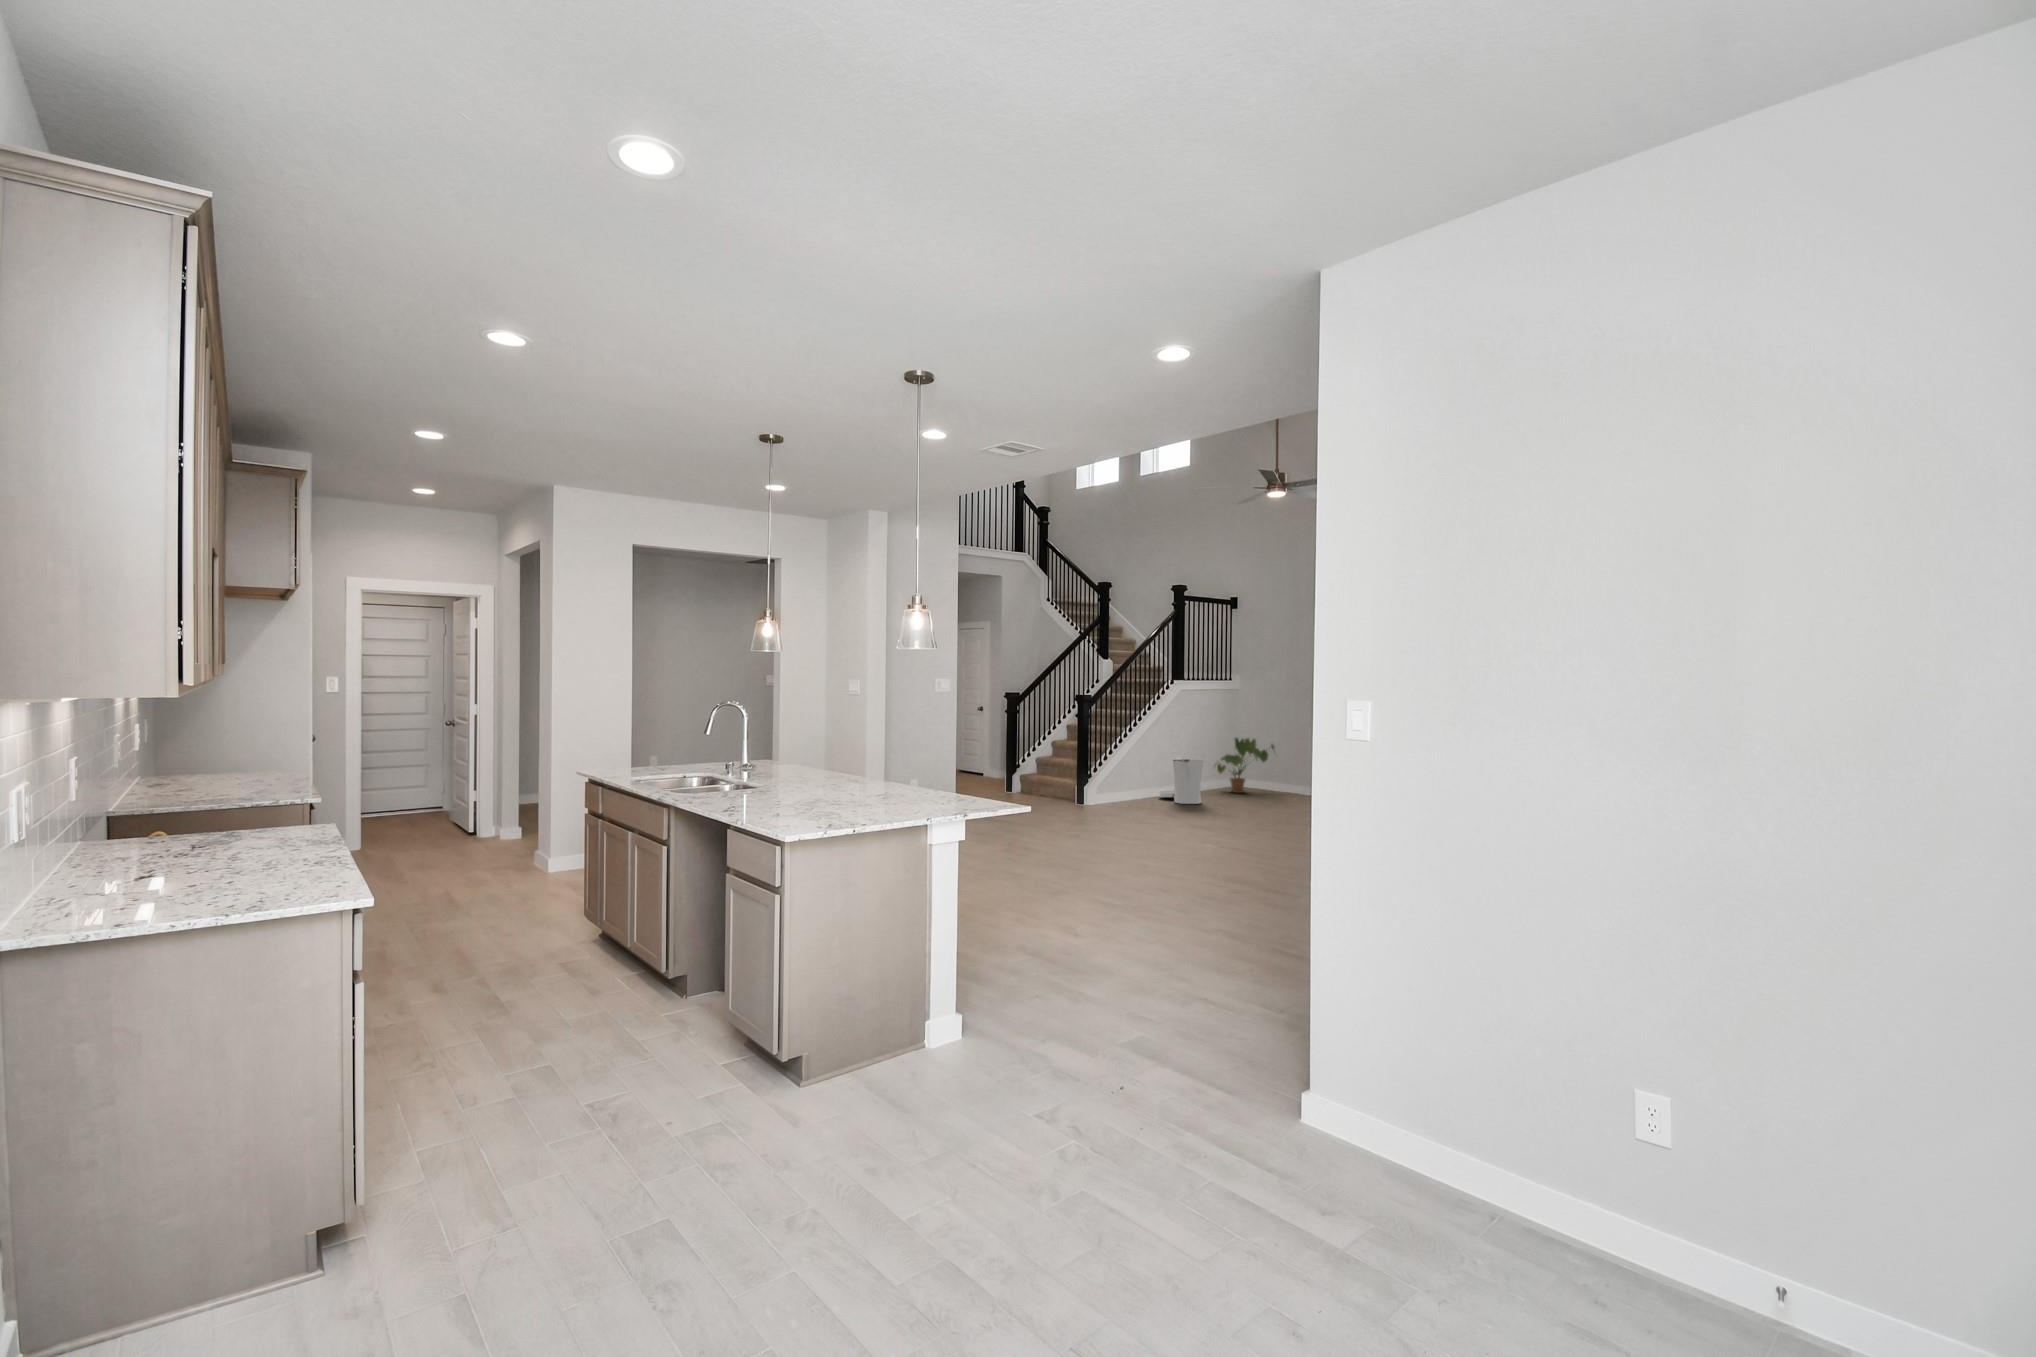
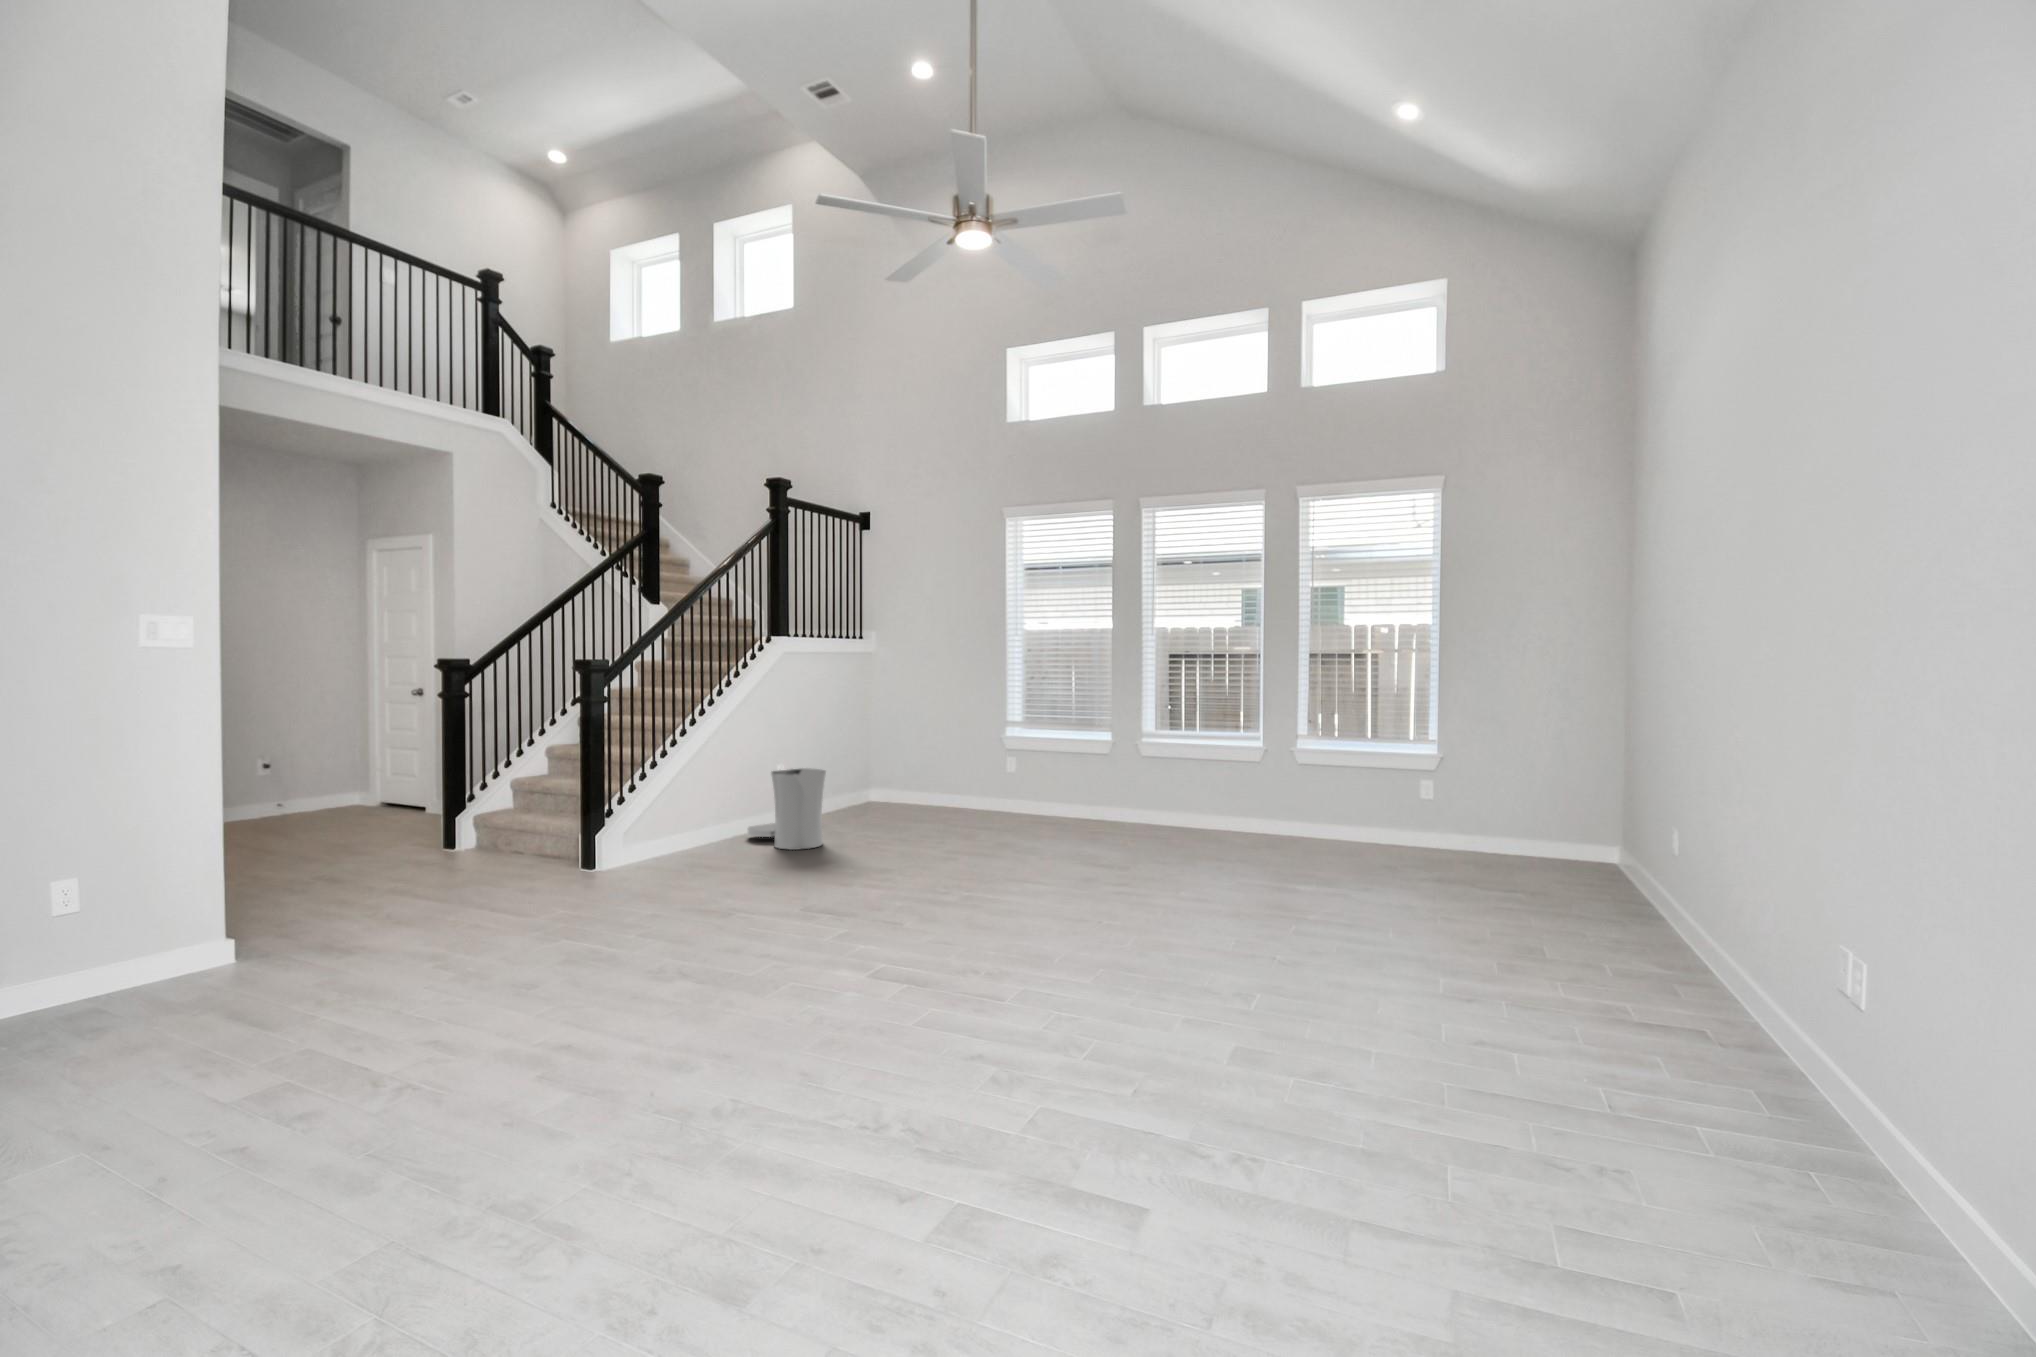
house plant: present [1215,738,1275,793] -> none [838,727,936,816]

